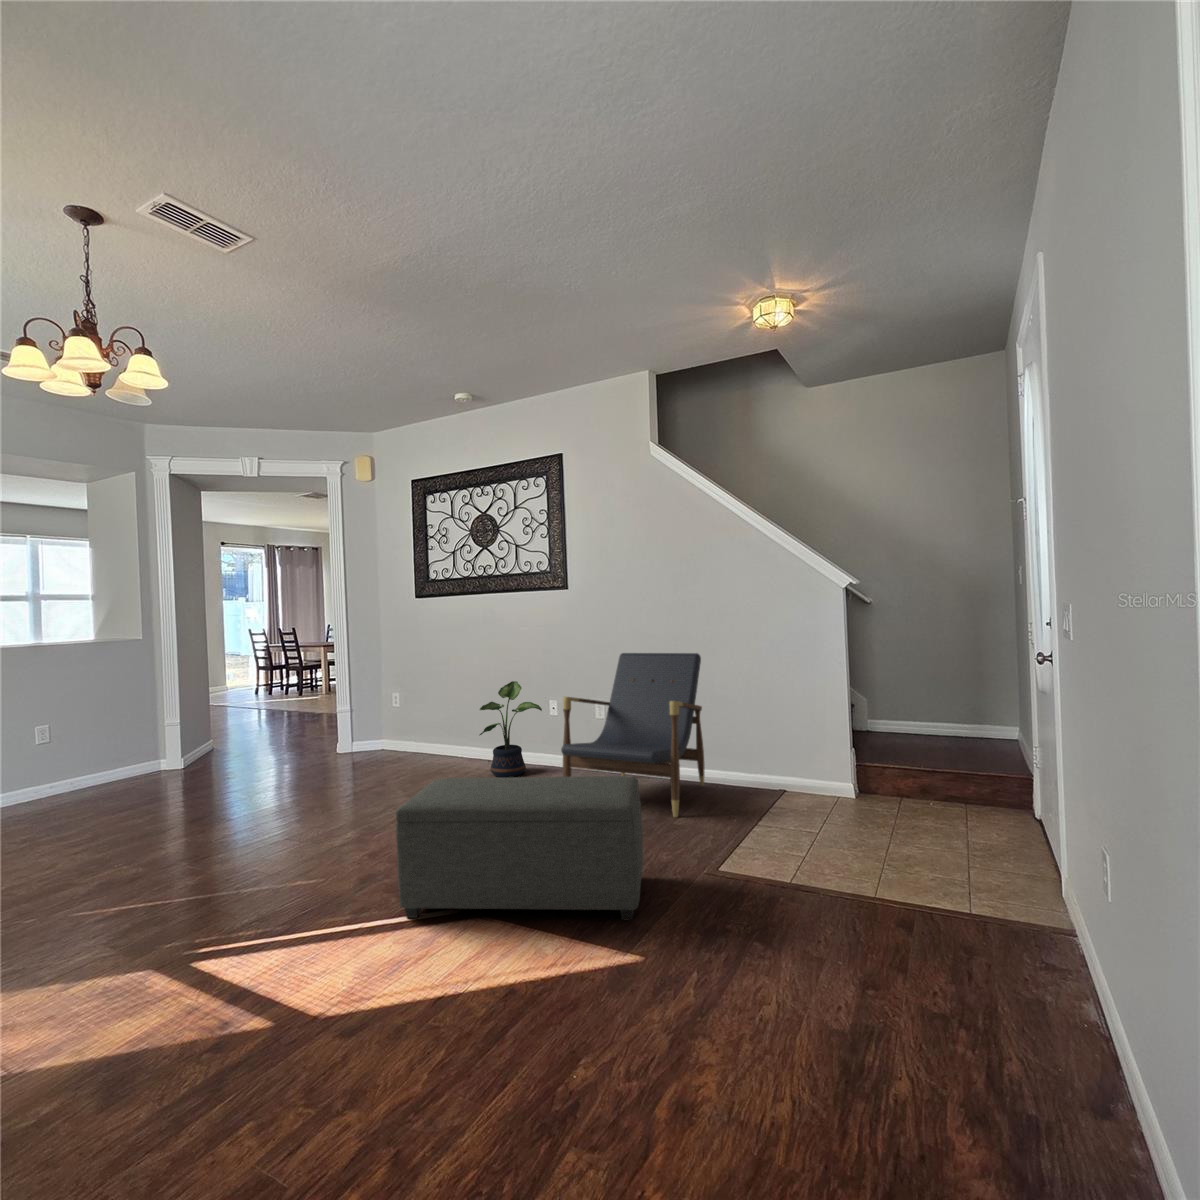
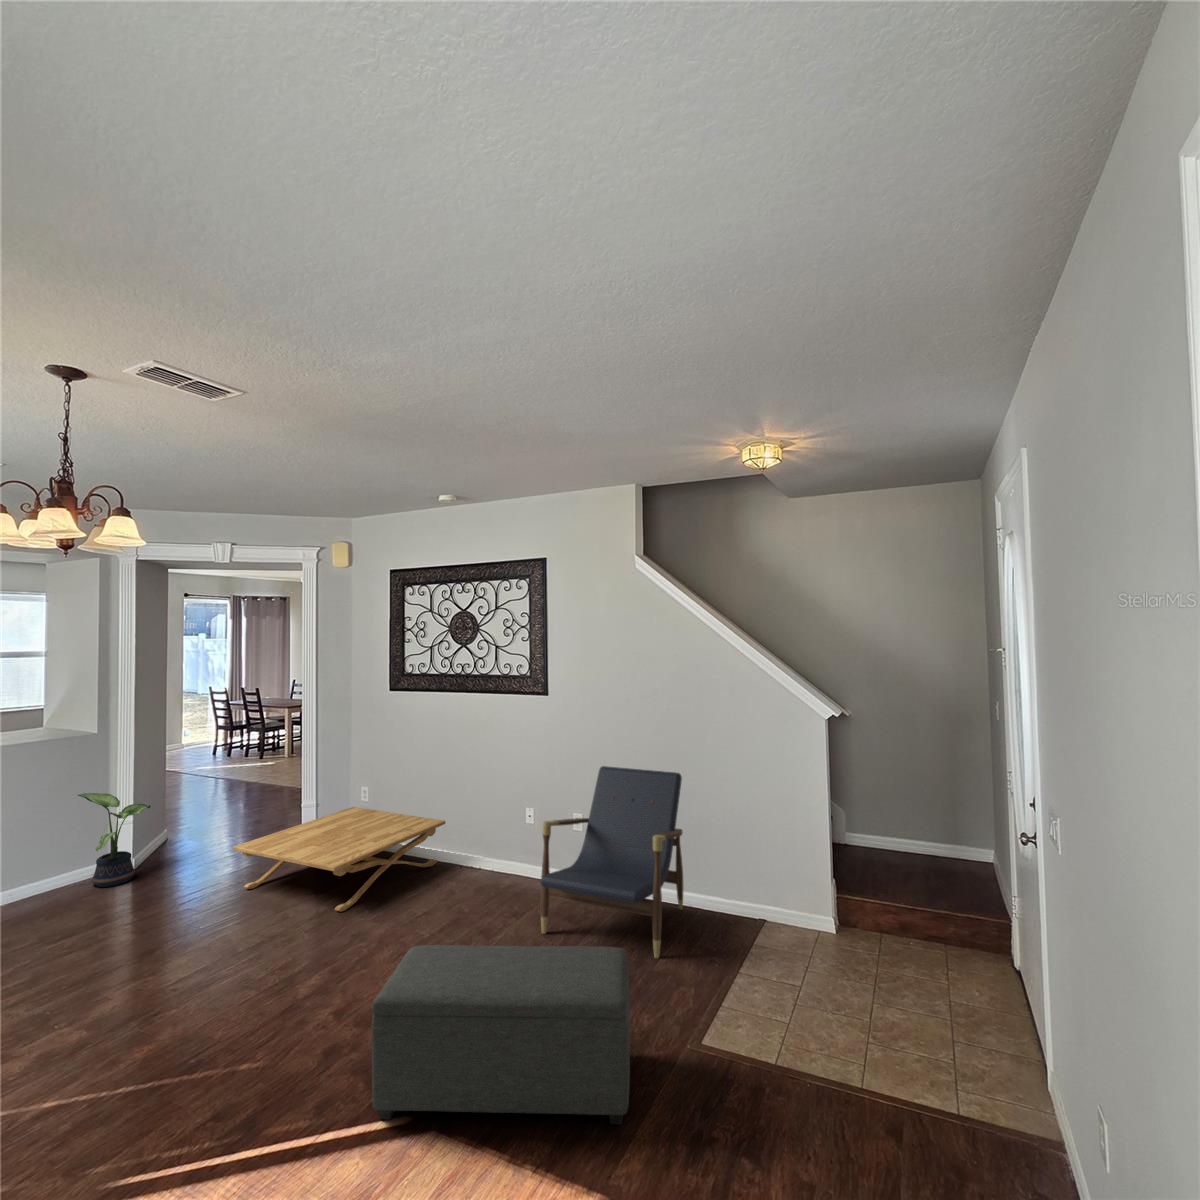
potted plant: present [480,681,542,777] -> present [78,793,151,887]
coffee table: none [272,713,473,792] -> present [233,807,445,911]

